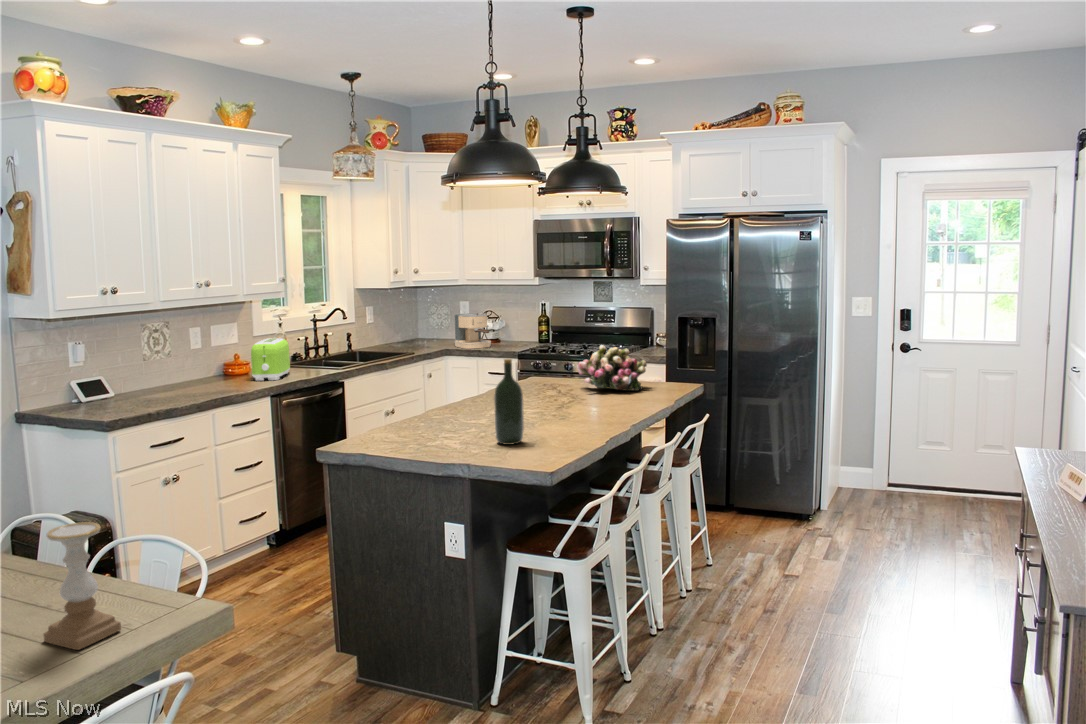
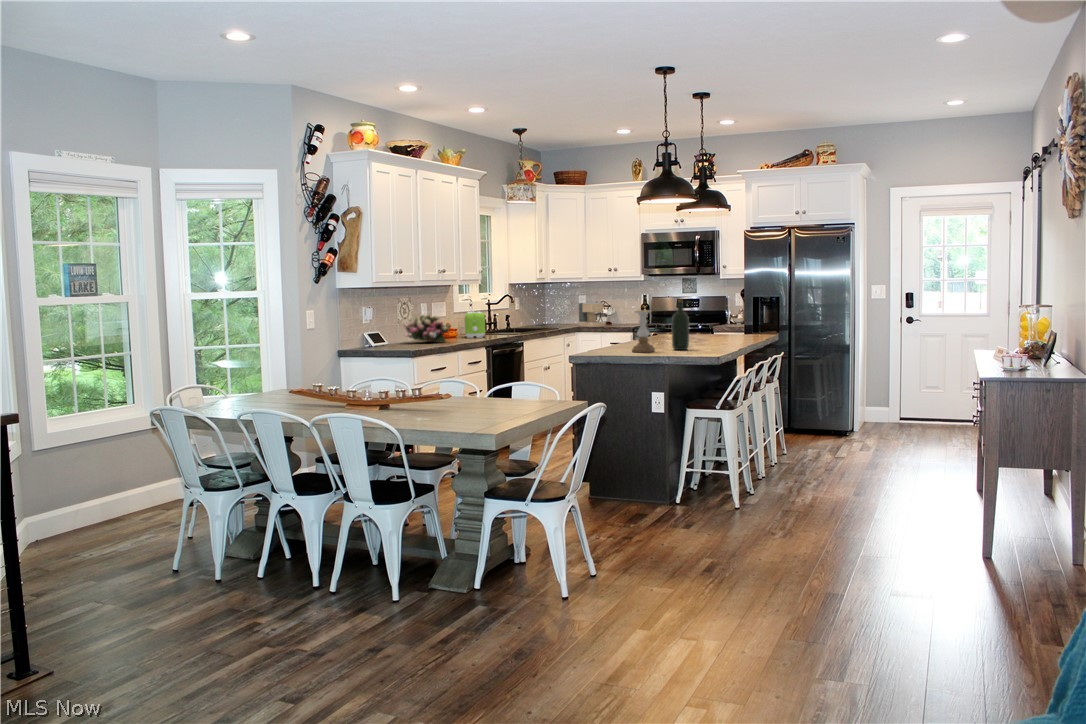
flower arrangement: present [577,345,647,391] -> present [404,314,451,343]
candle holder: present [44,522,121,650] -> present [632,310,655,352]

